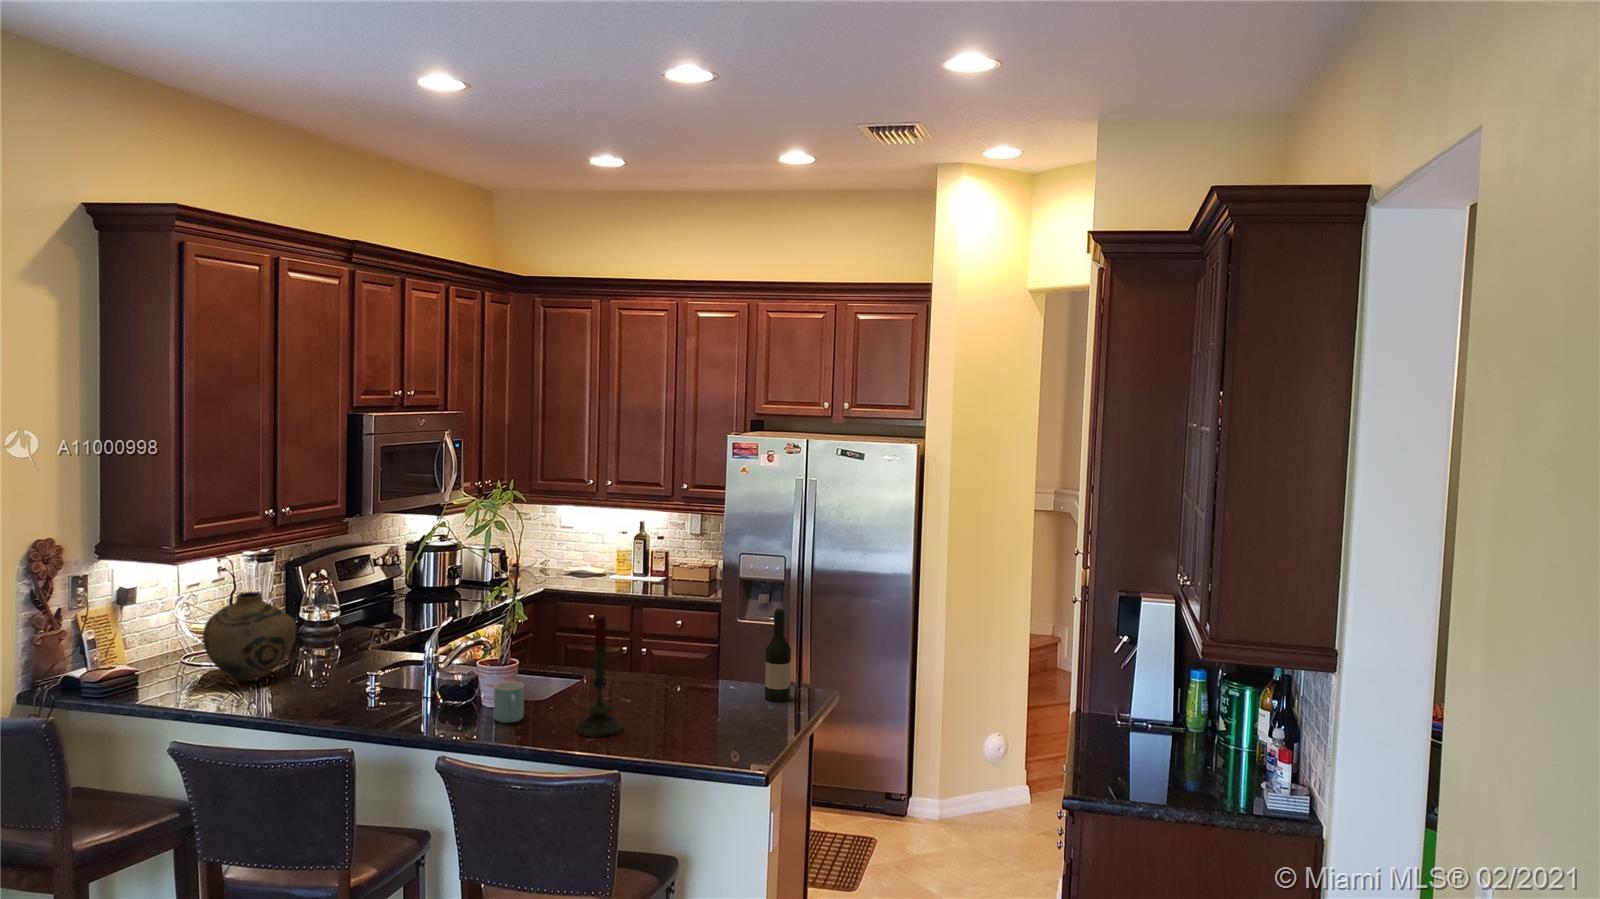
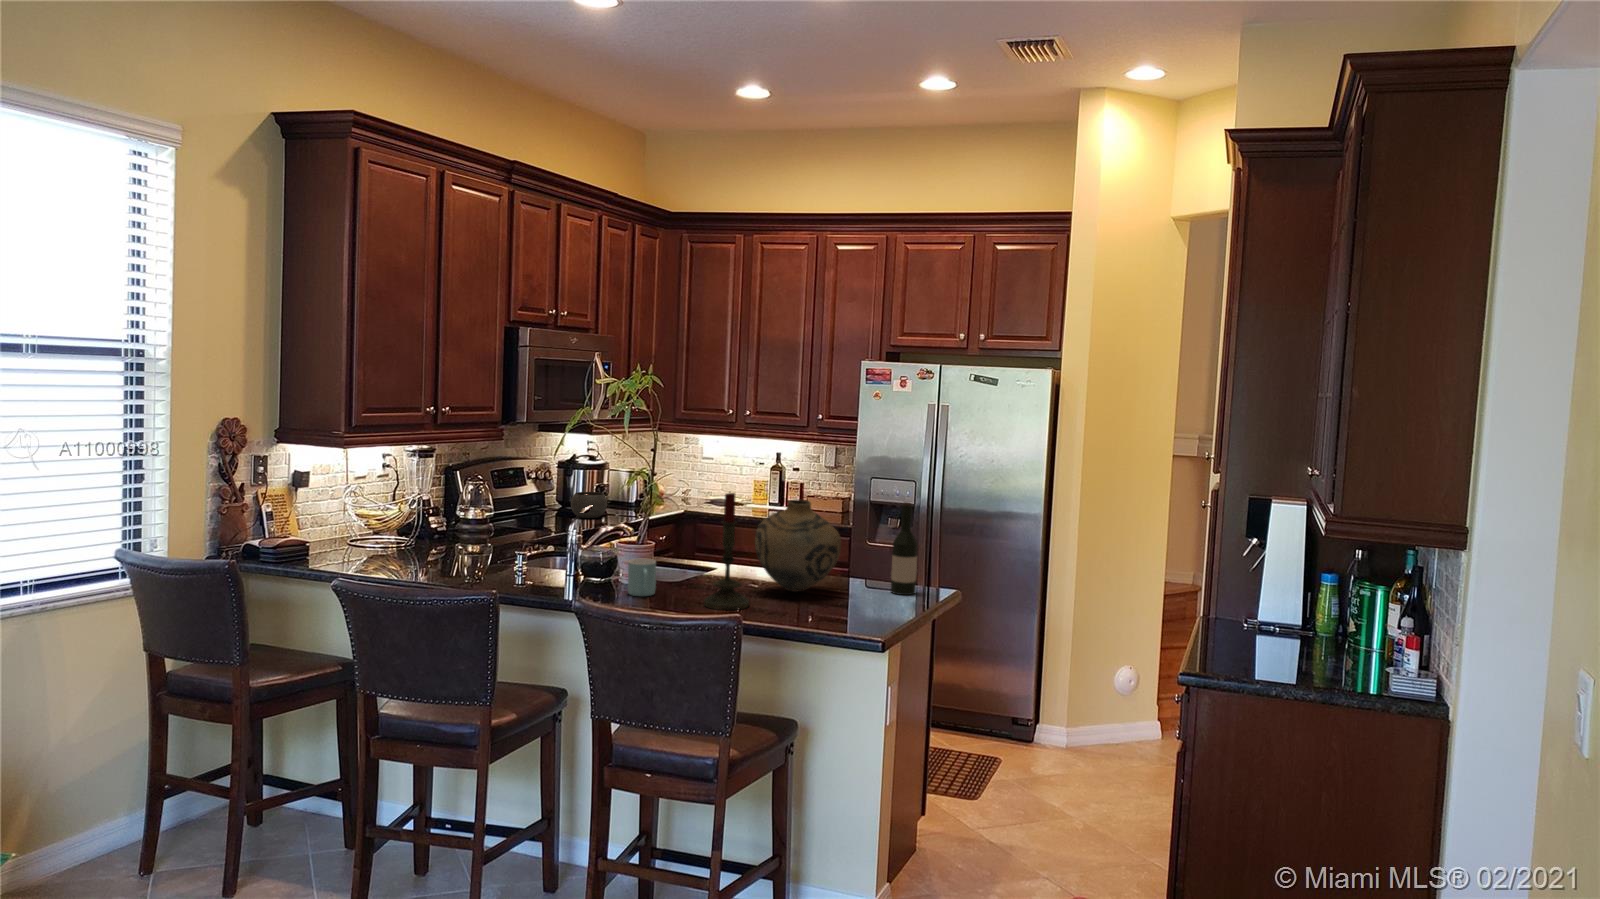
bowl: none [423,575,463,604] -> present [571,492,607,518]
vase: present [203,592,296,681] -> present [755,499,841,592]

